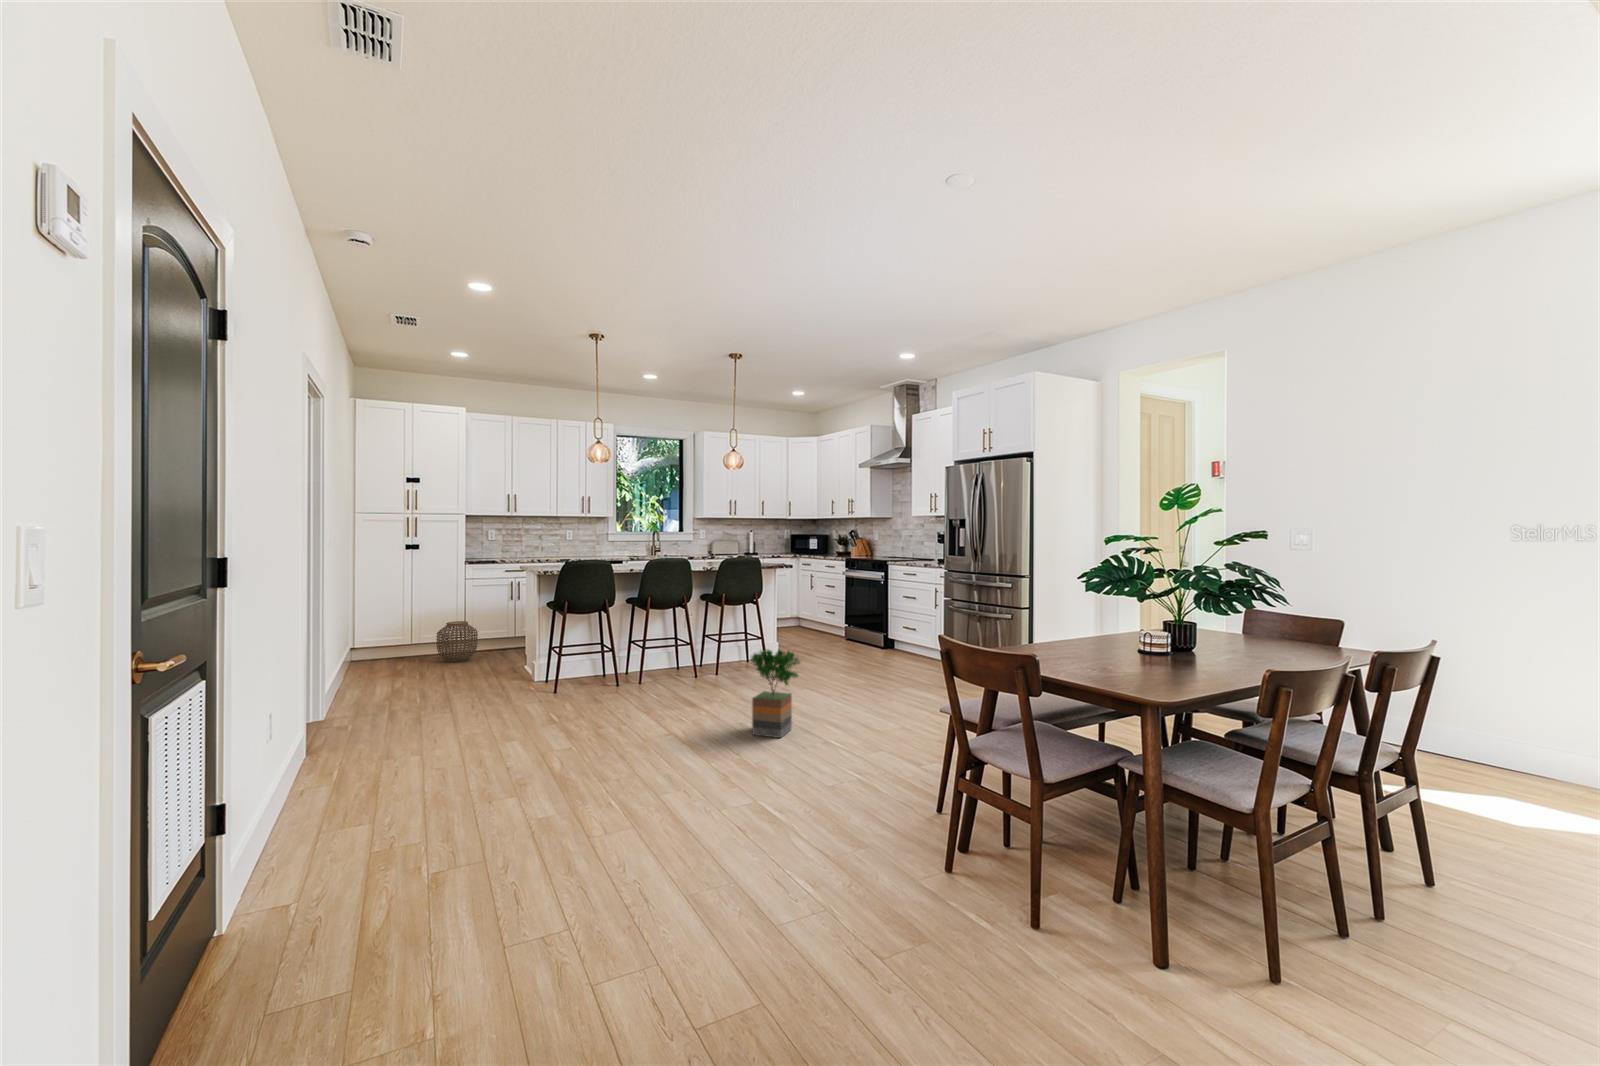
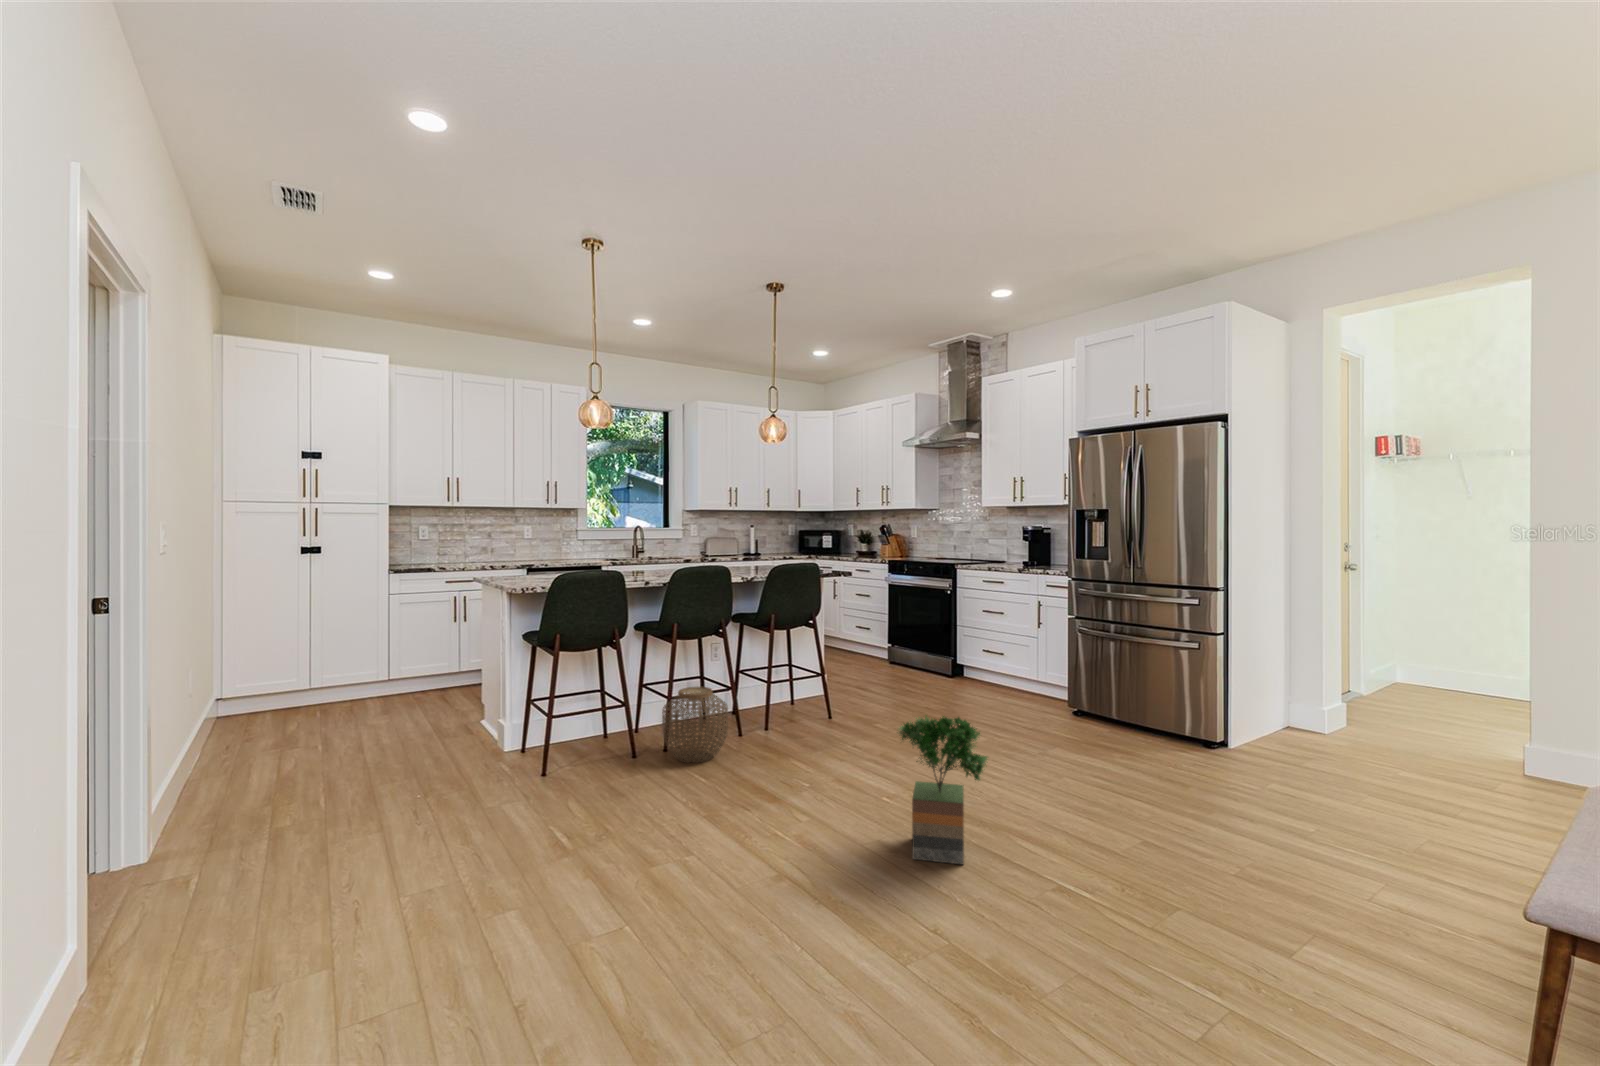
woven basket: present [437,621,478,662] -> present [662,687,728,763]

